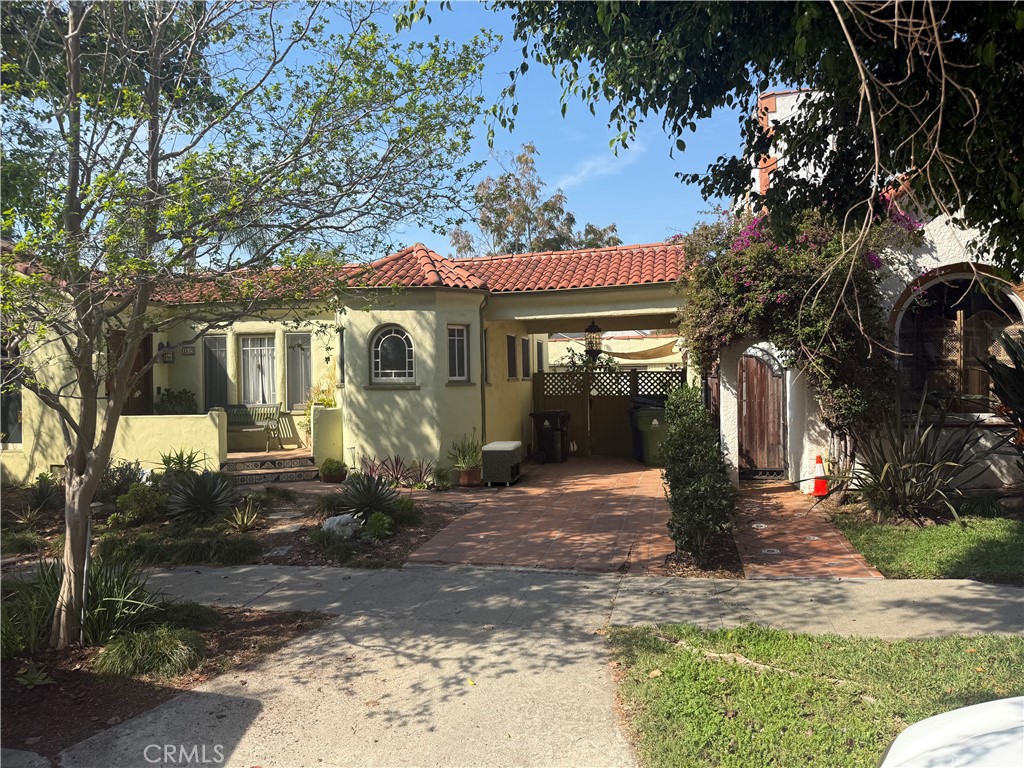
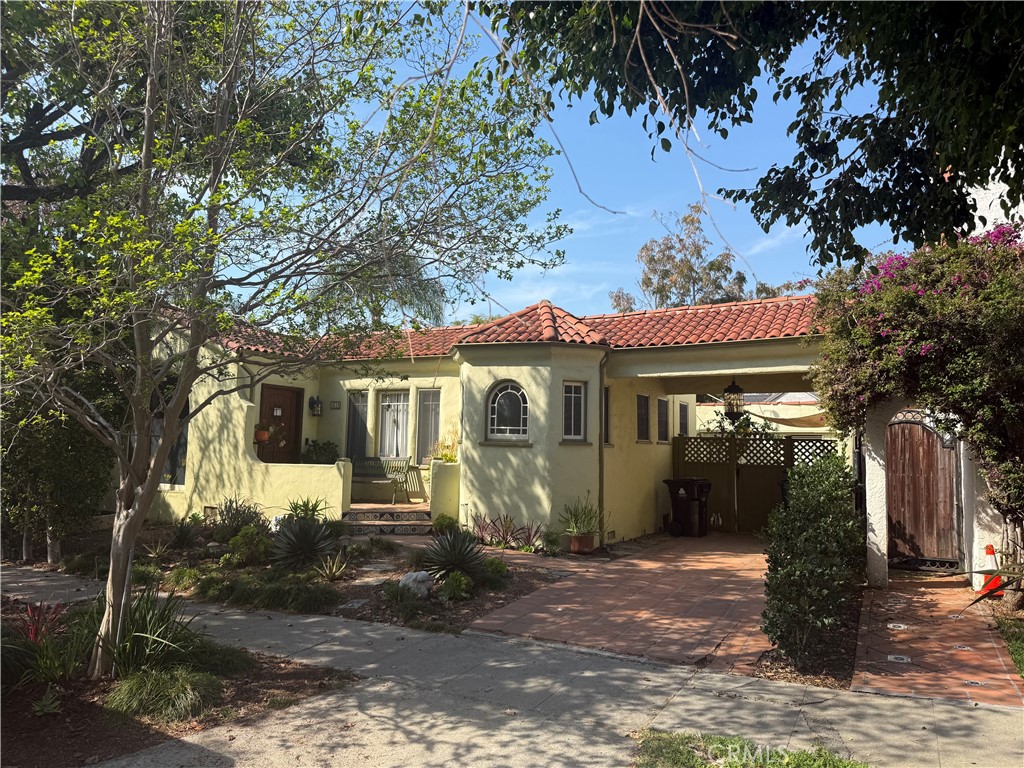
storage bench: present [482,441,522,486] -> none [597,507,644,557]

